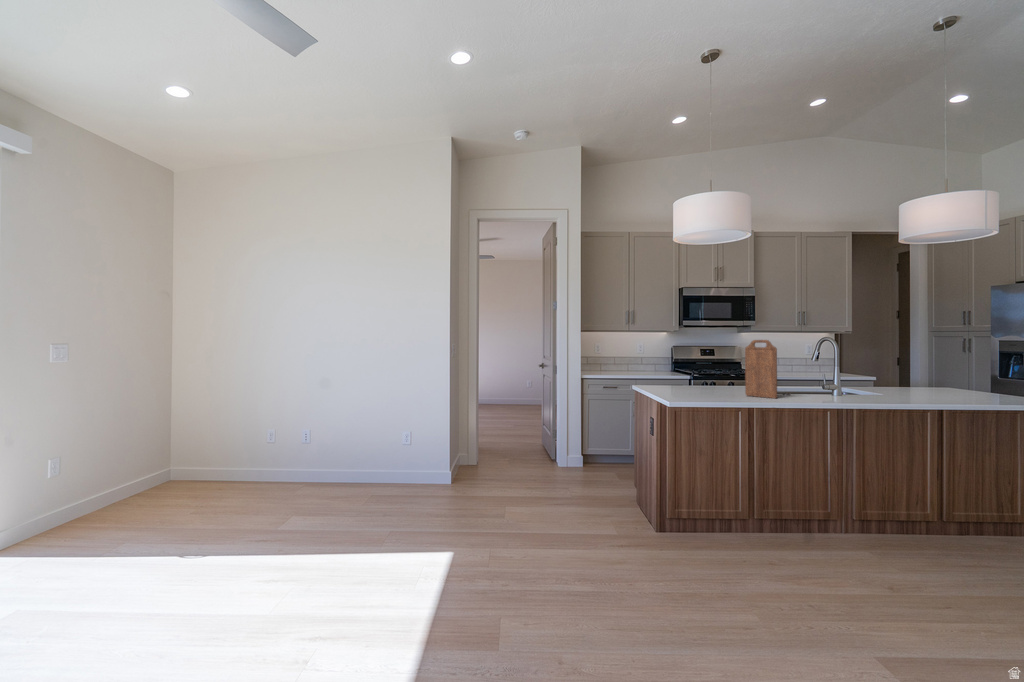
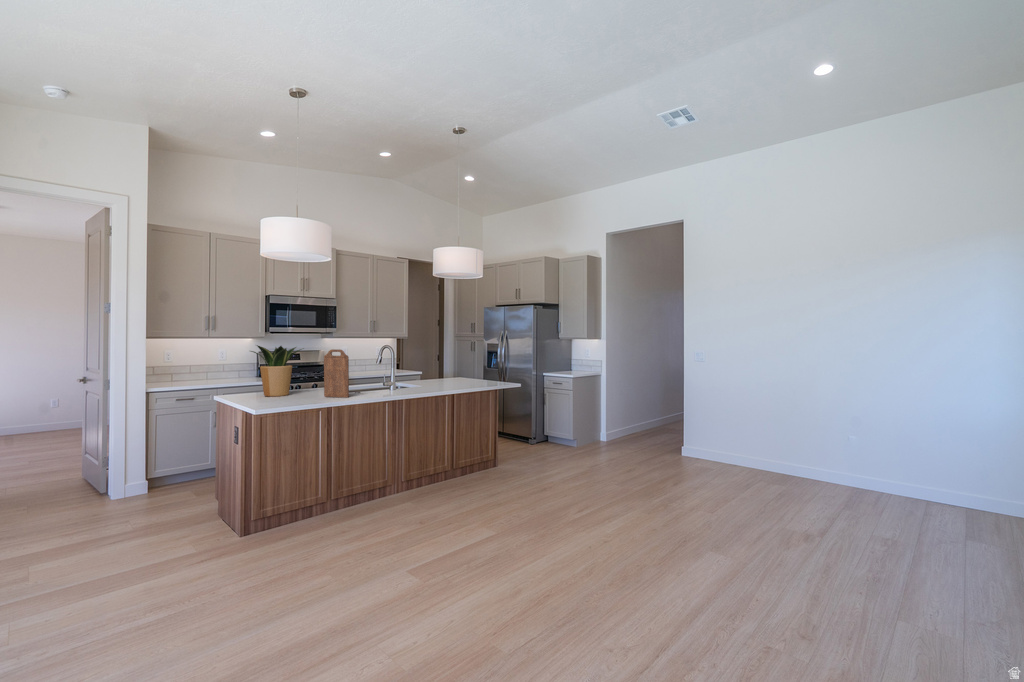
potted plant: none [663,335,722,391] -> present [251,345,302,397]

